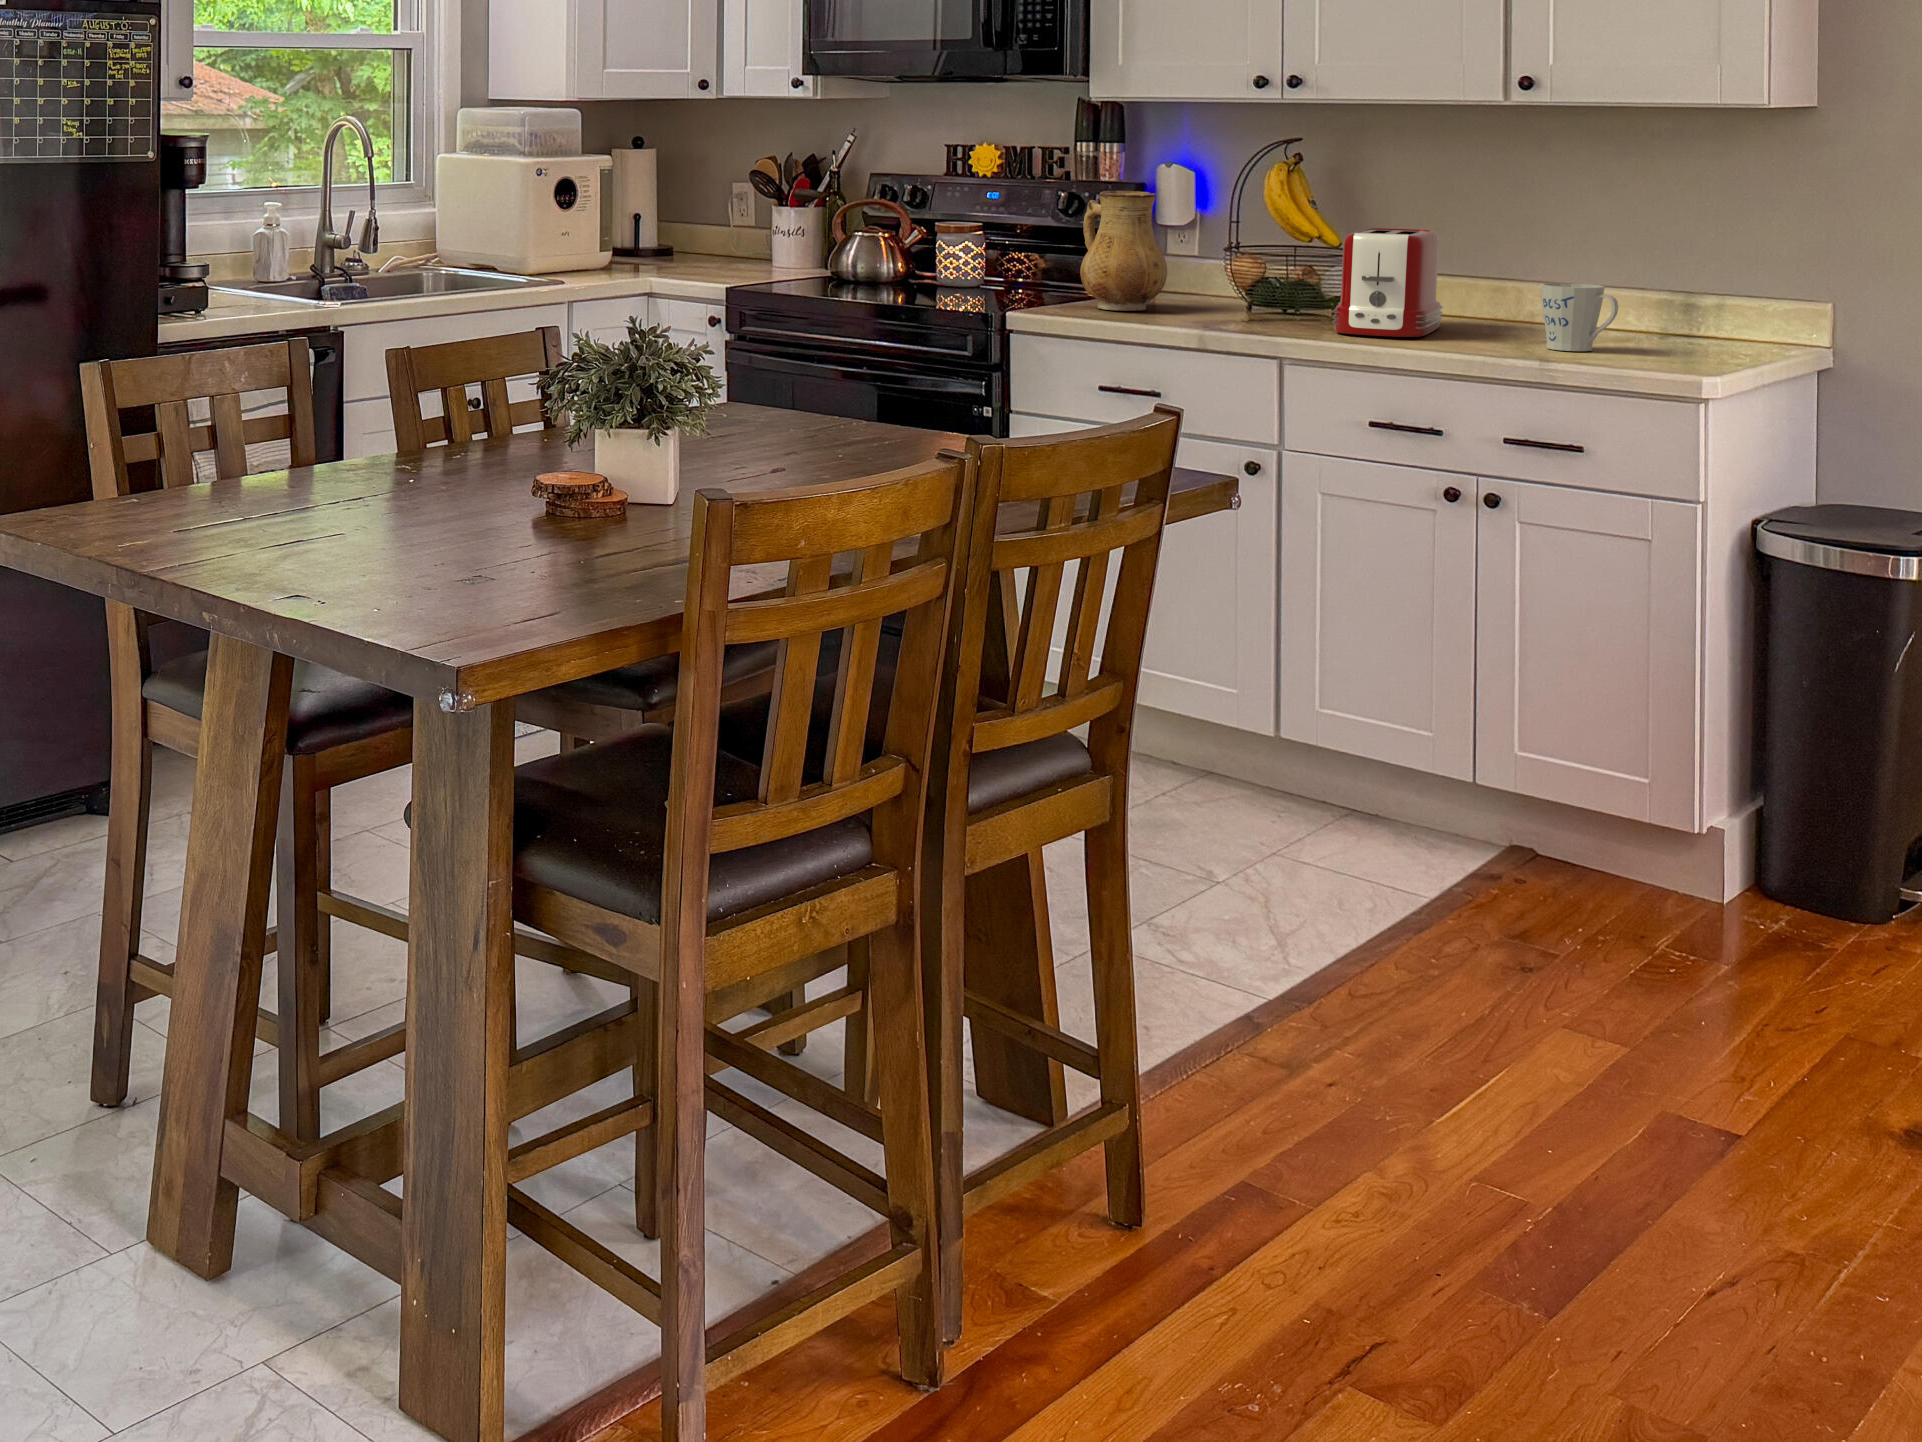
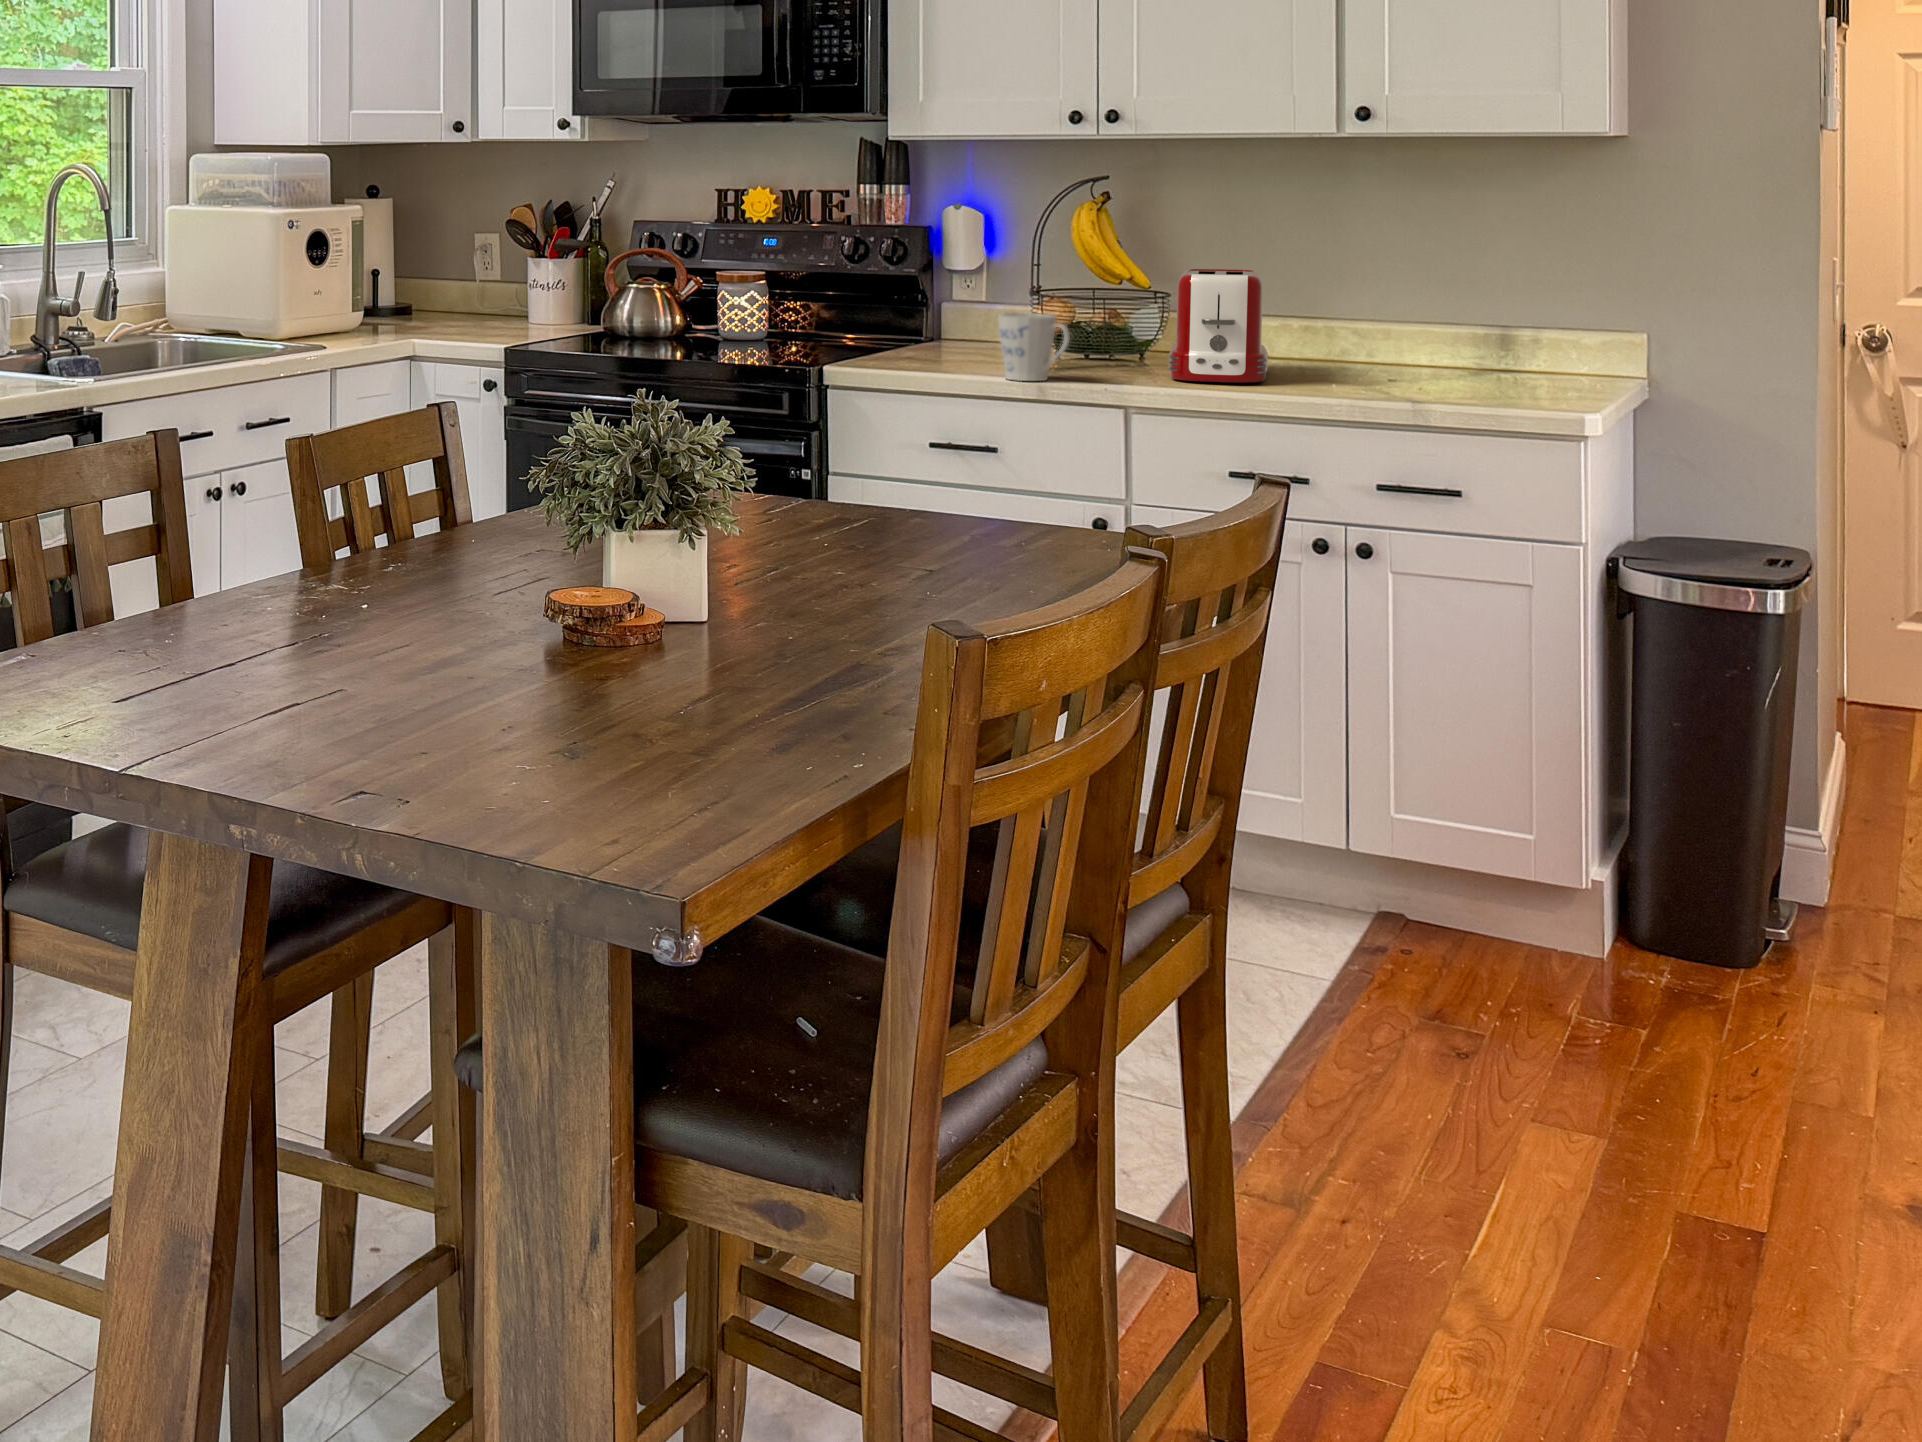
ceramic pitcher: present [1080,191,1167,311] -> none [888,234,981,361]
mug: present [1541,283,1618,351] -> present [998,313,1070,381]

